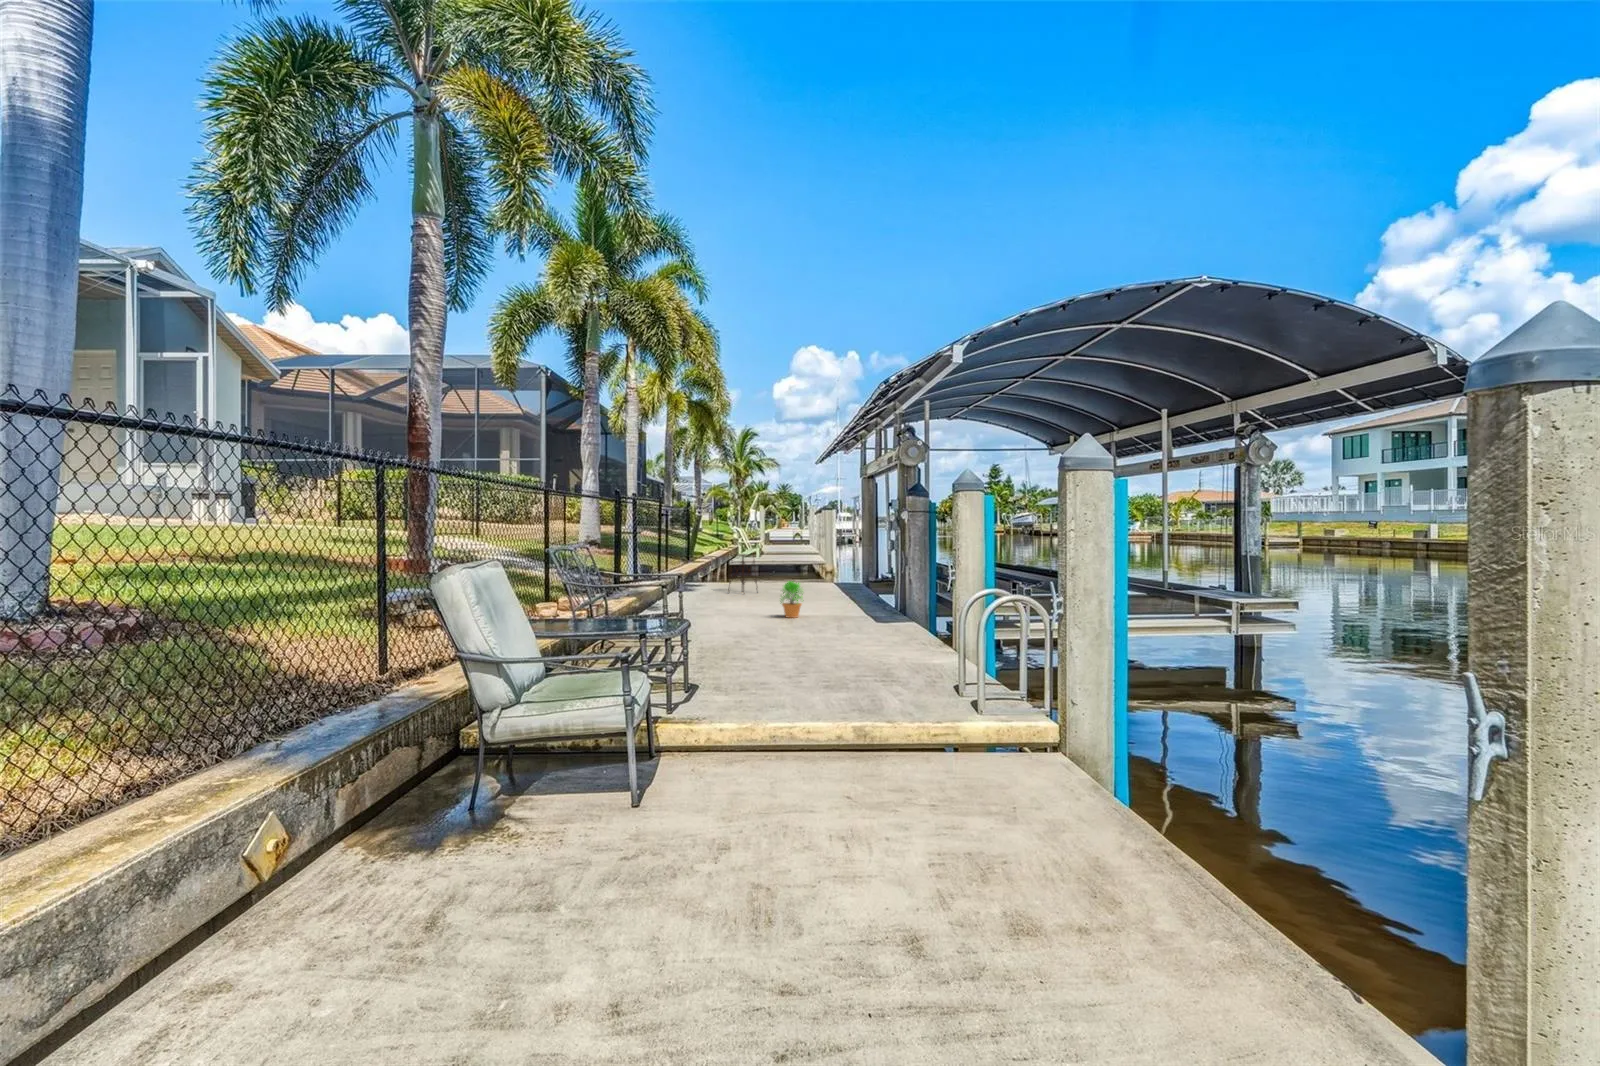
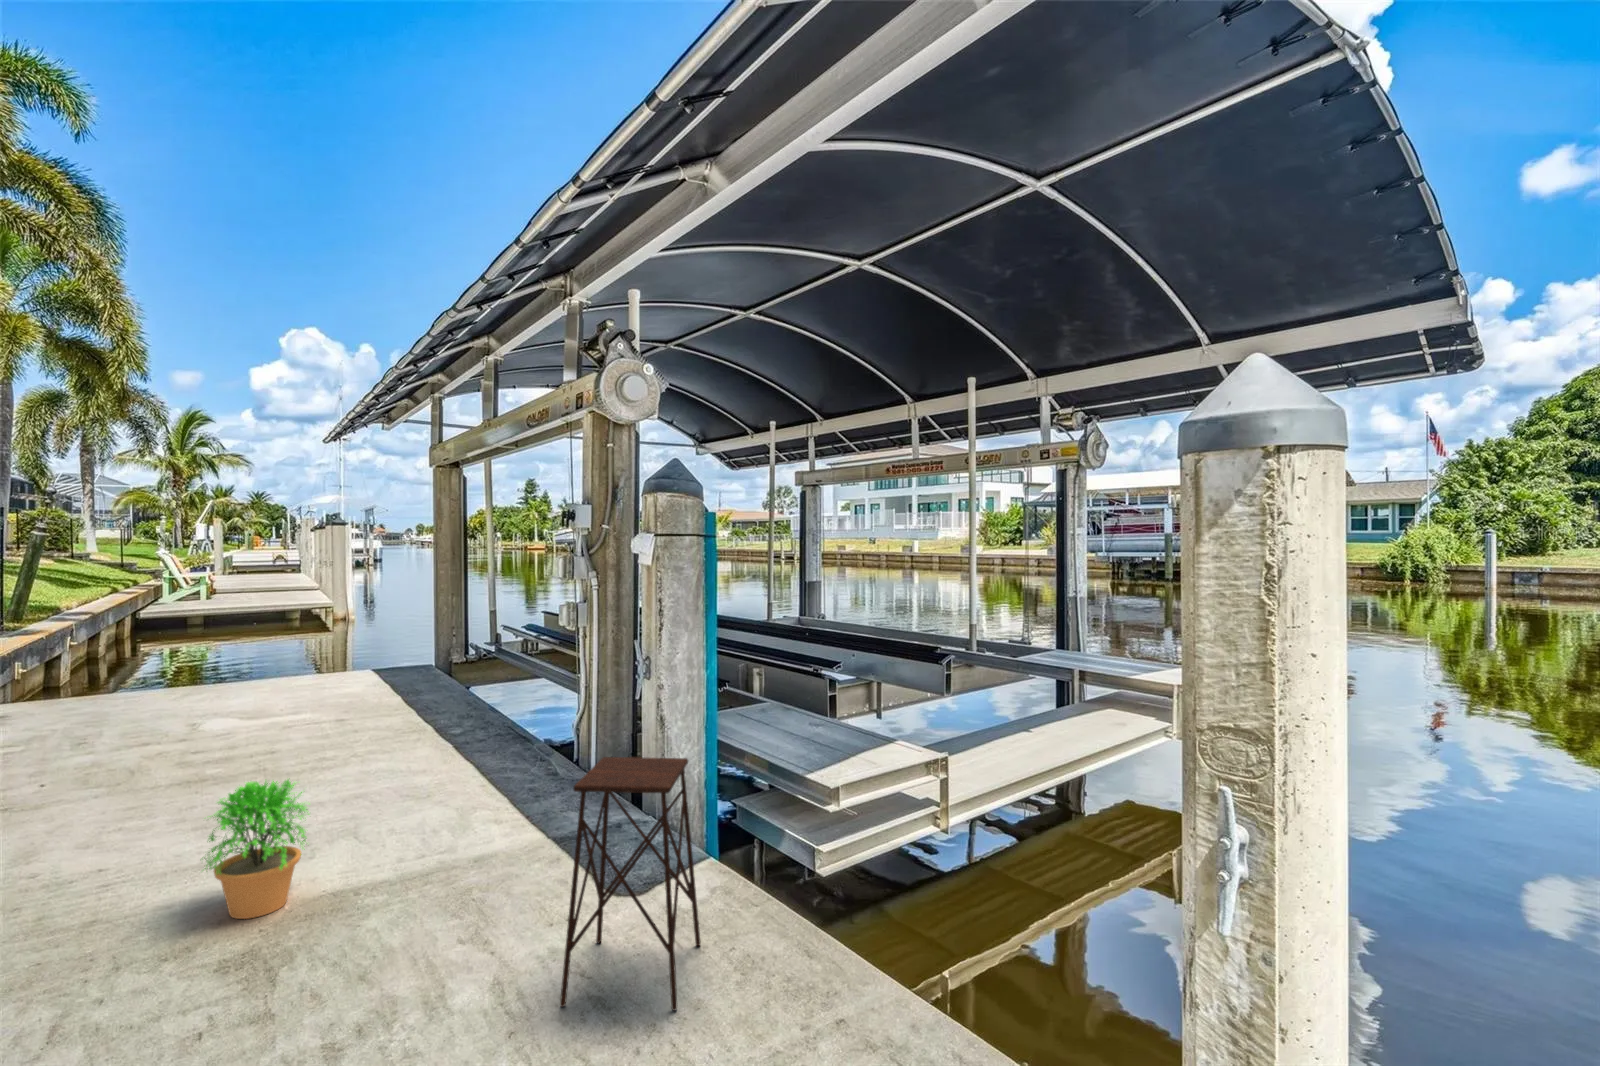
side table: present [728,554,757,592] -> present [560,757,701,1011]

